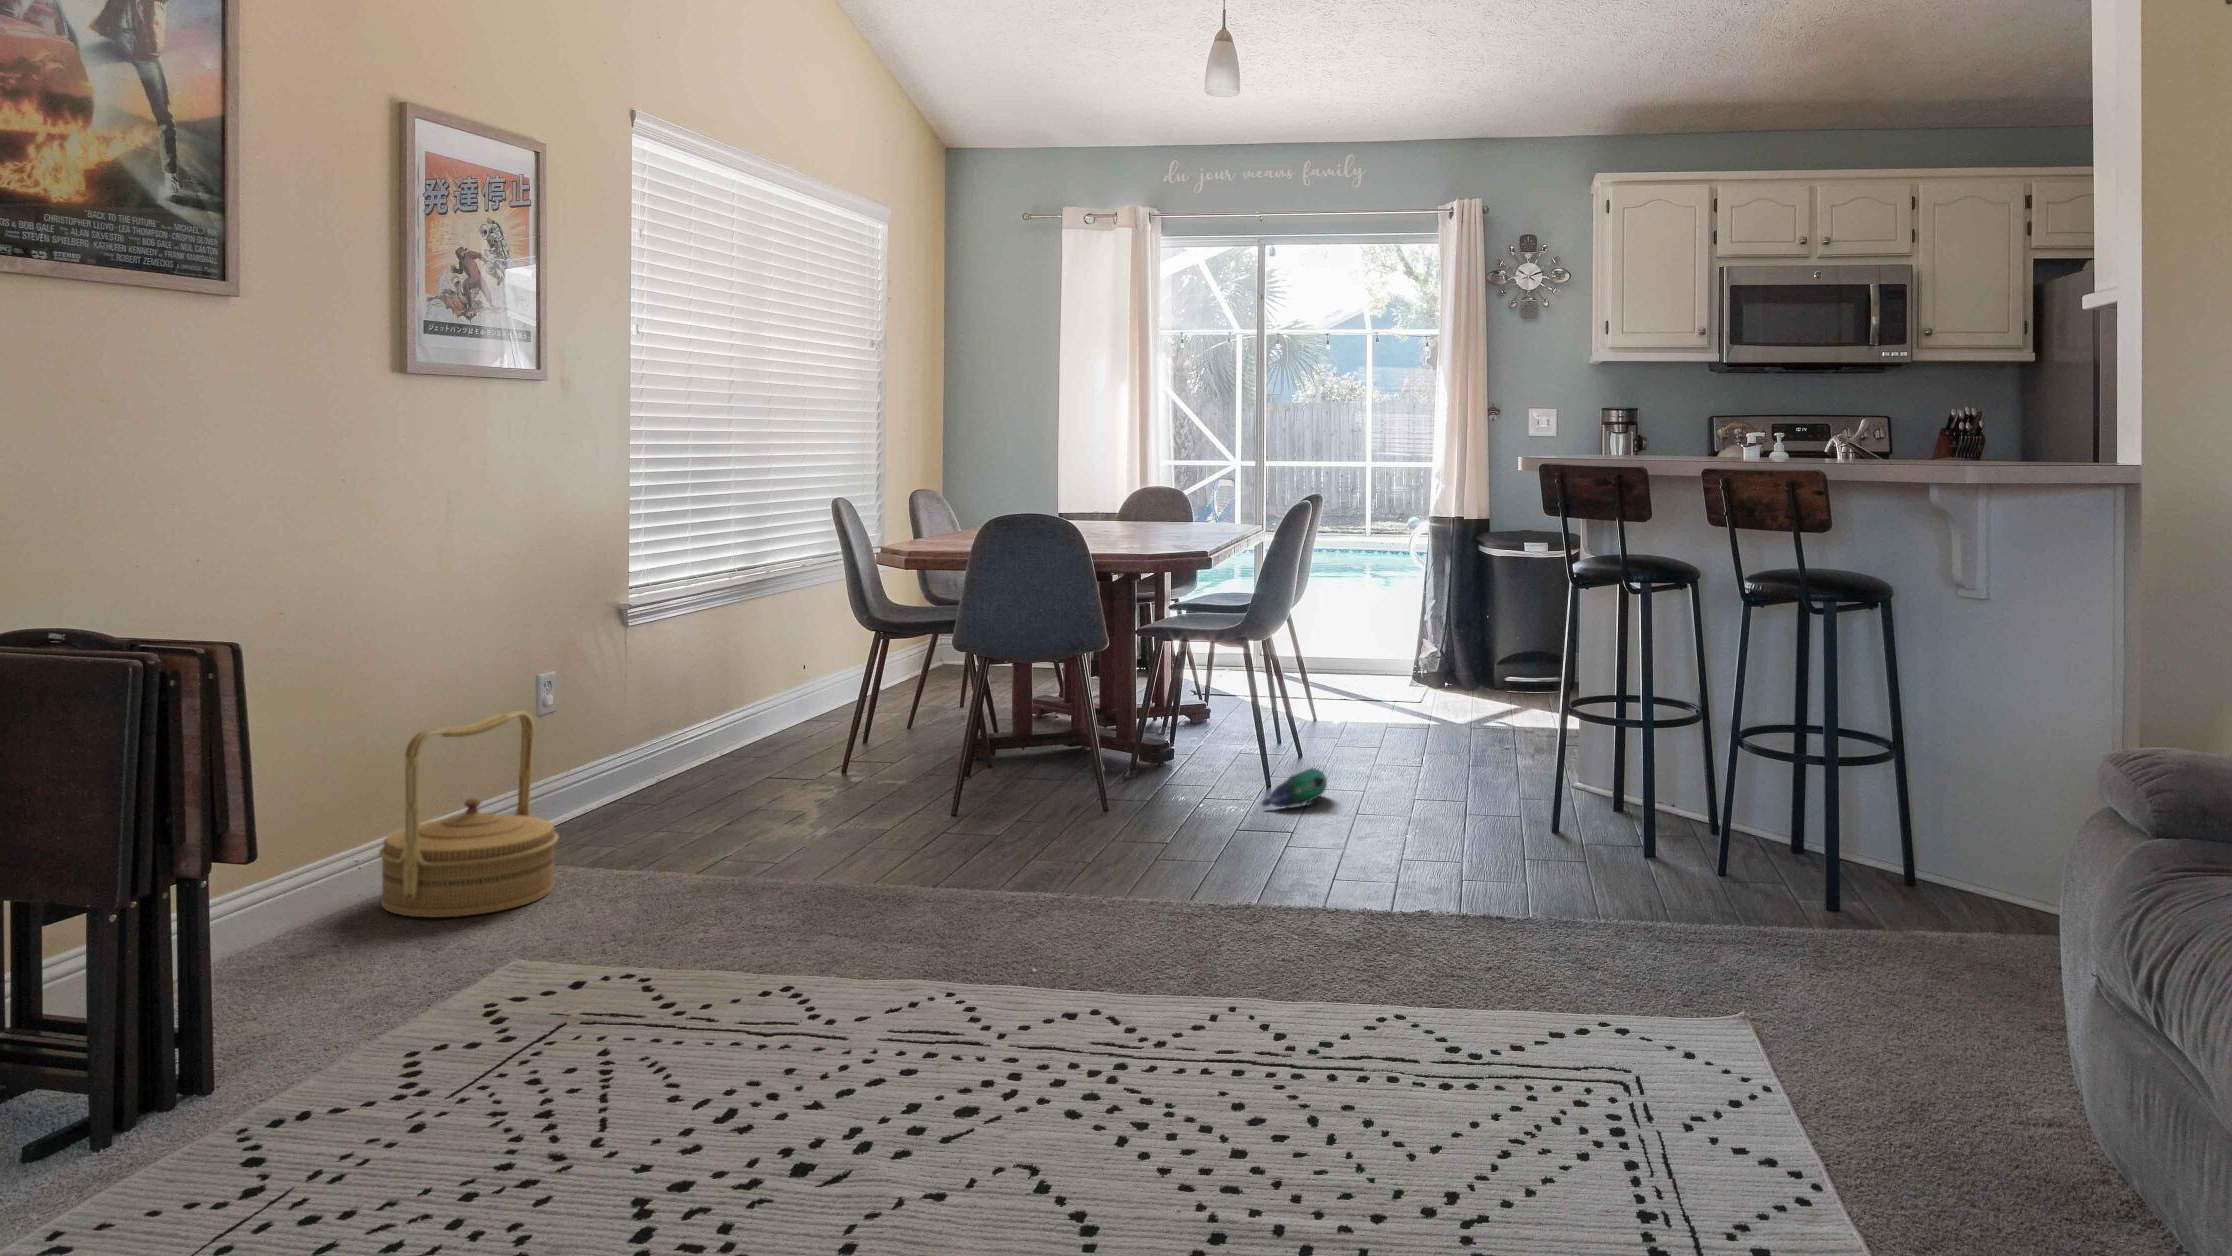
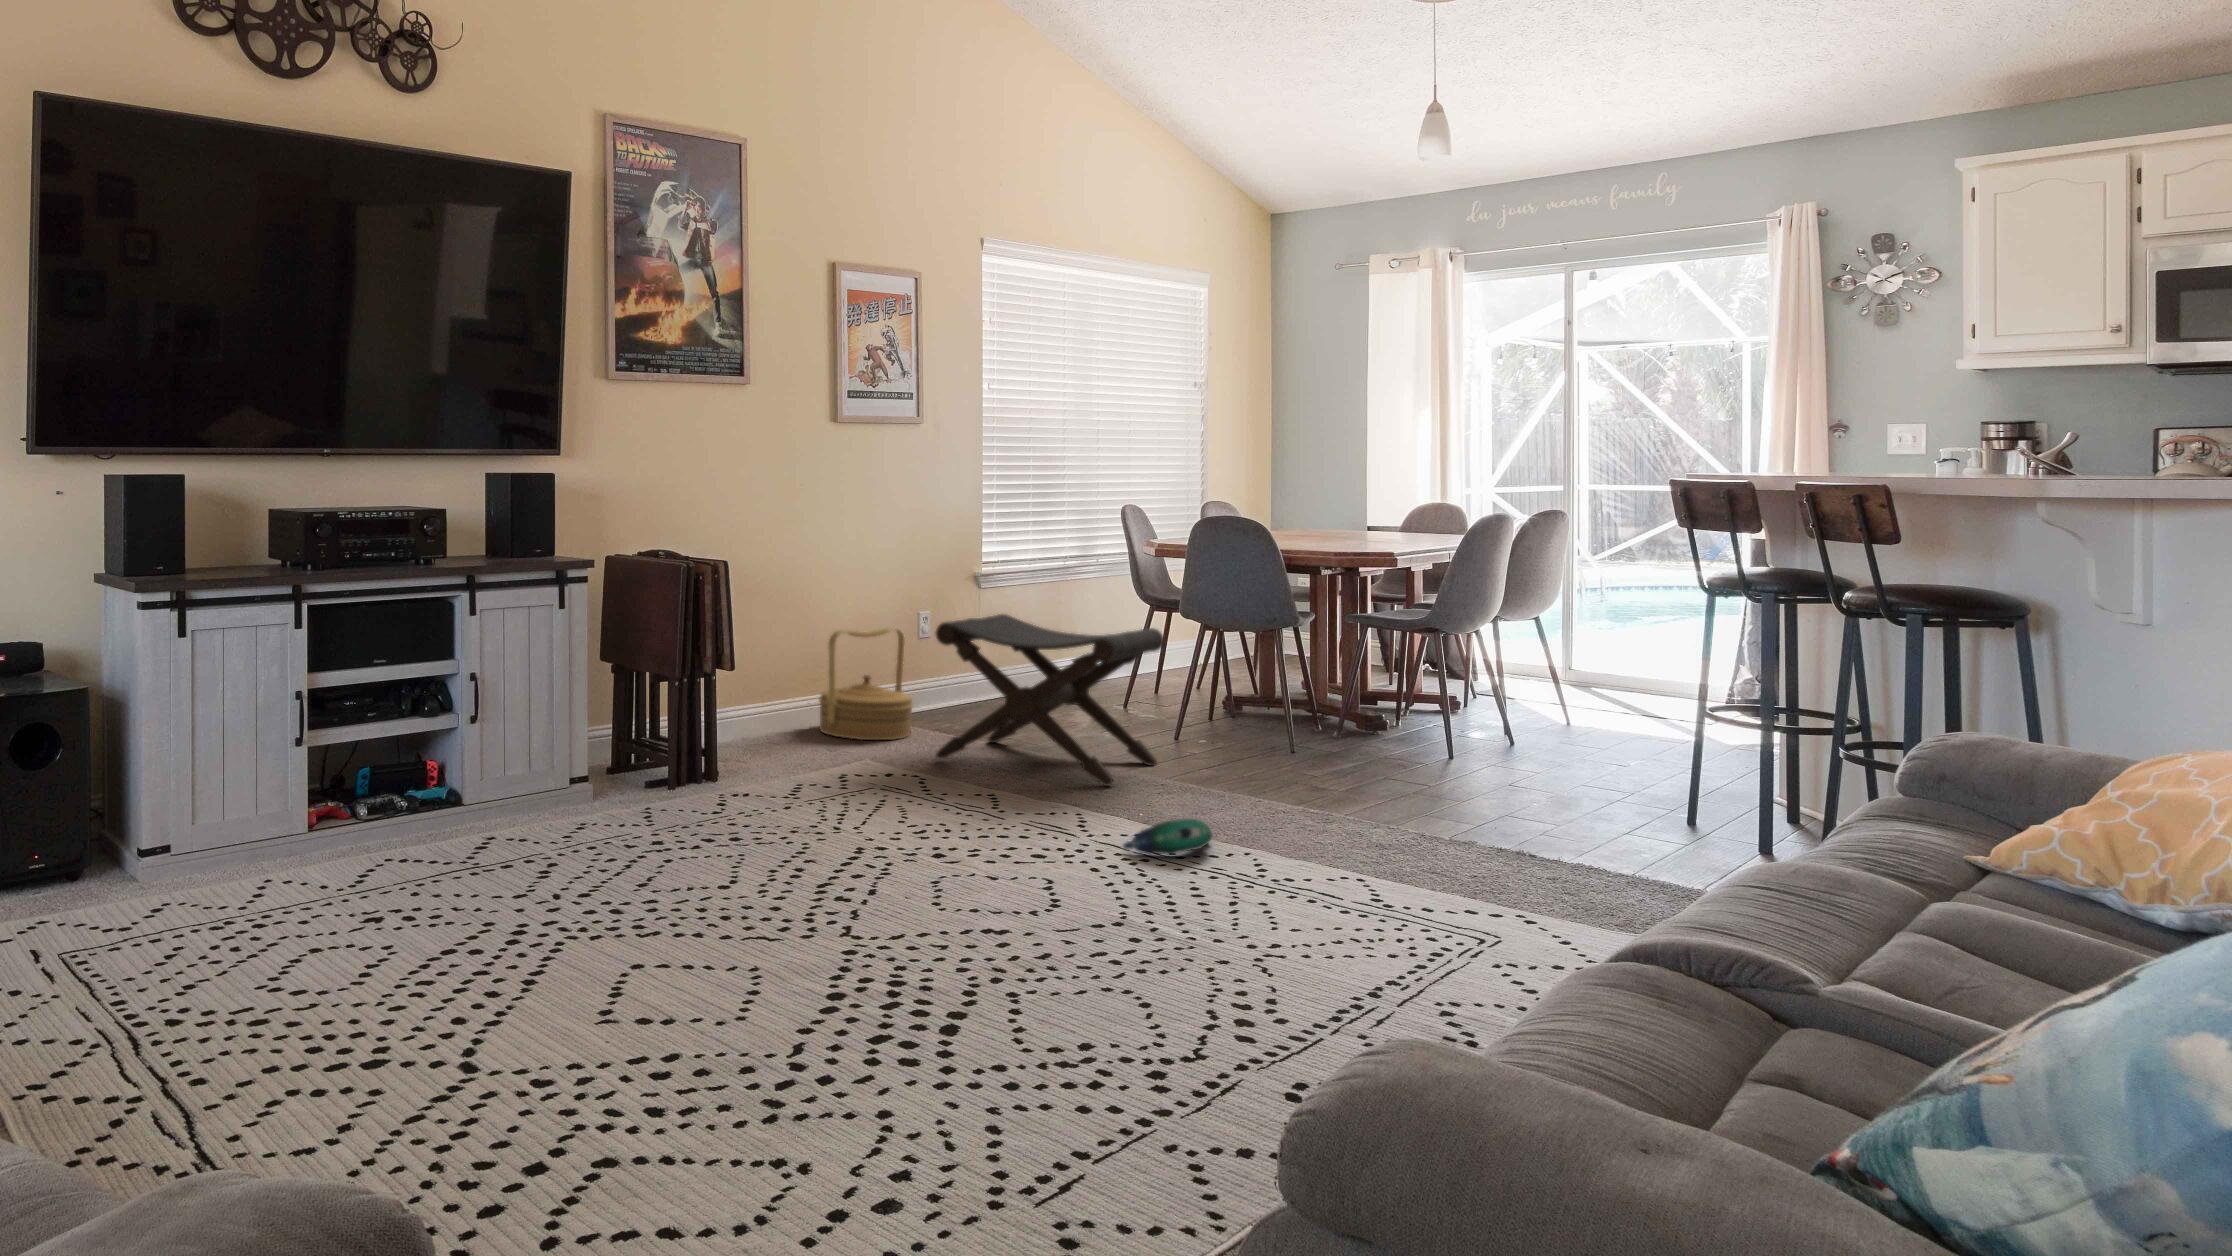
footstool: none [626,674,968,936] -> present [936,614,1164,786]
plush toy: present [1261,768,1327,807] -> present [1123,819,1212,855]

